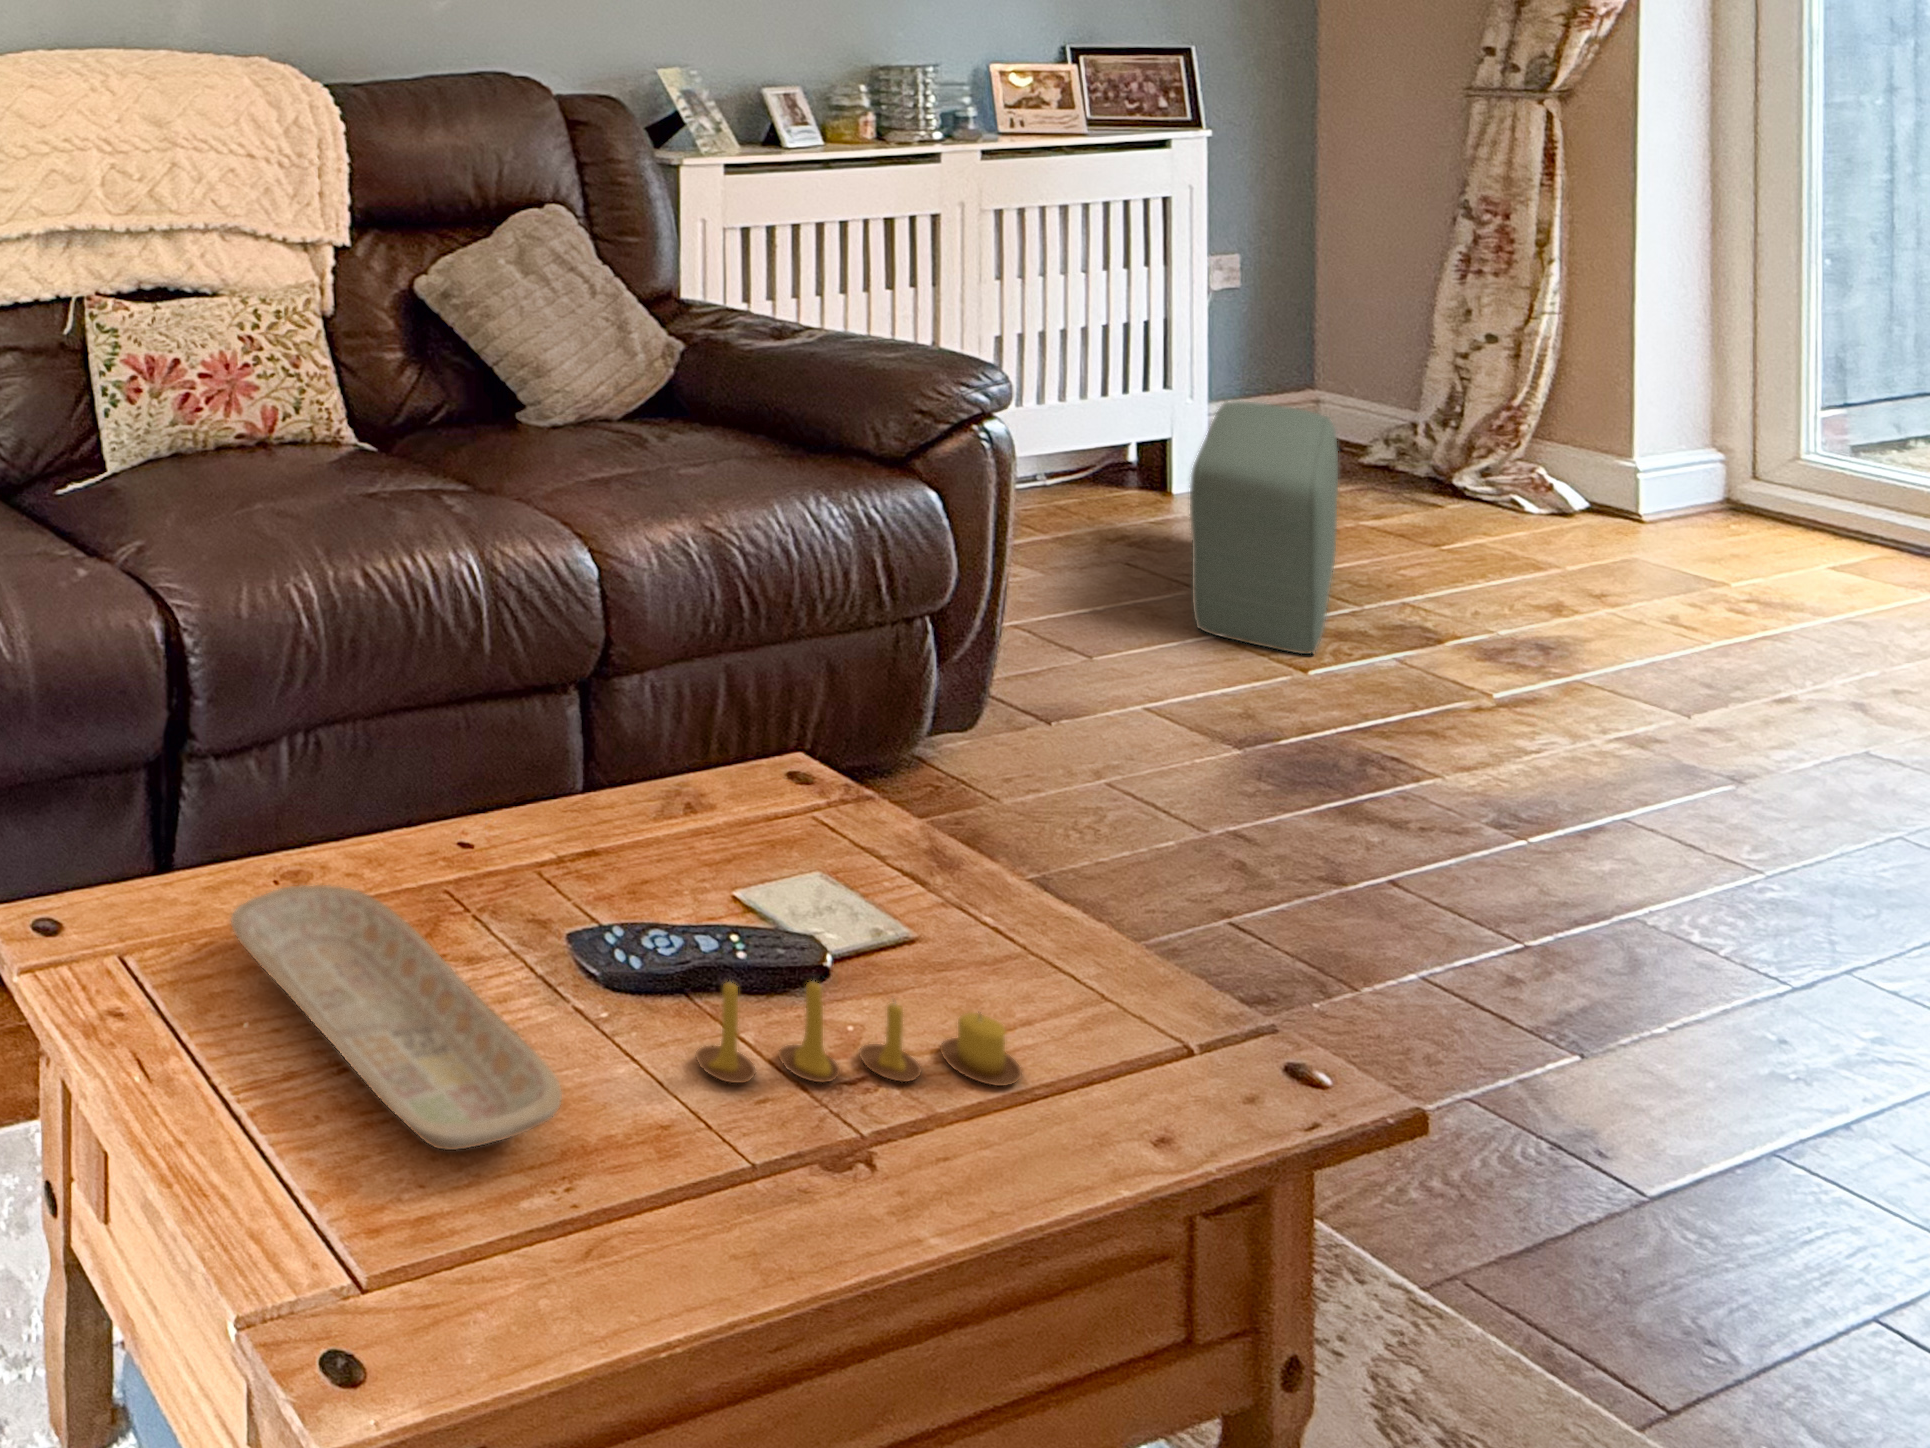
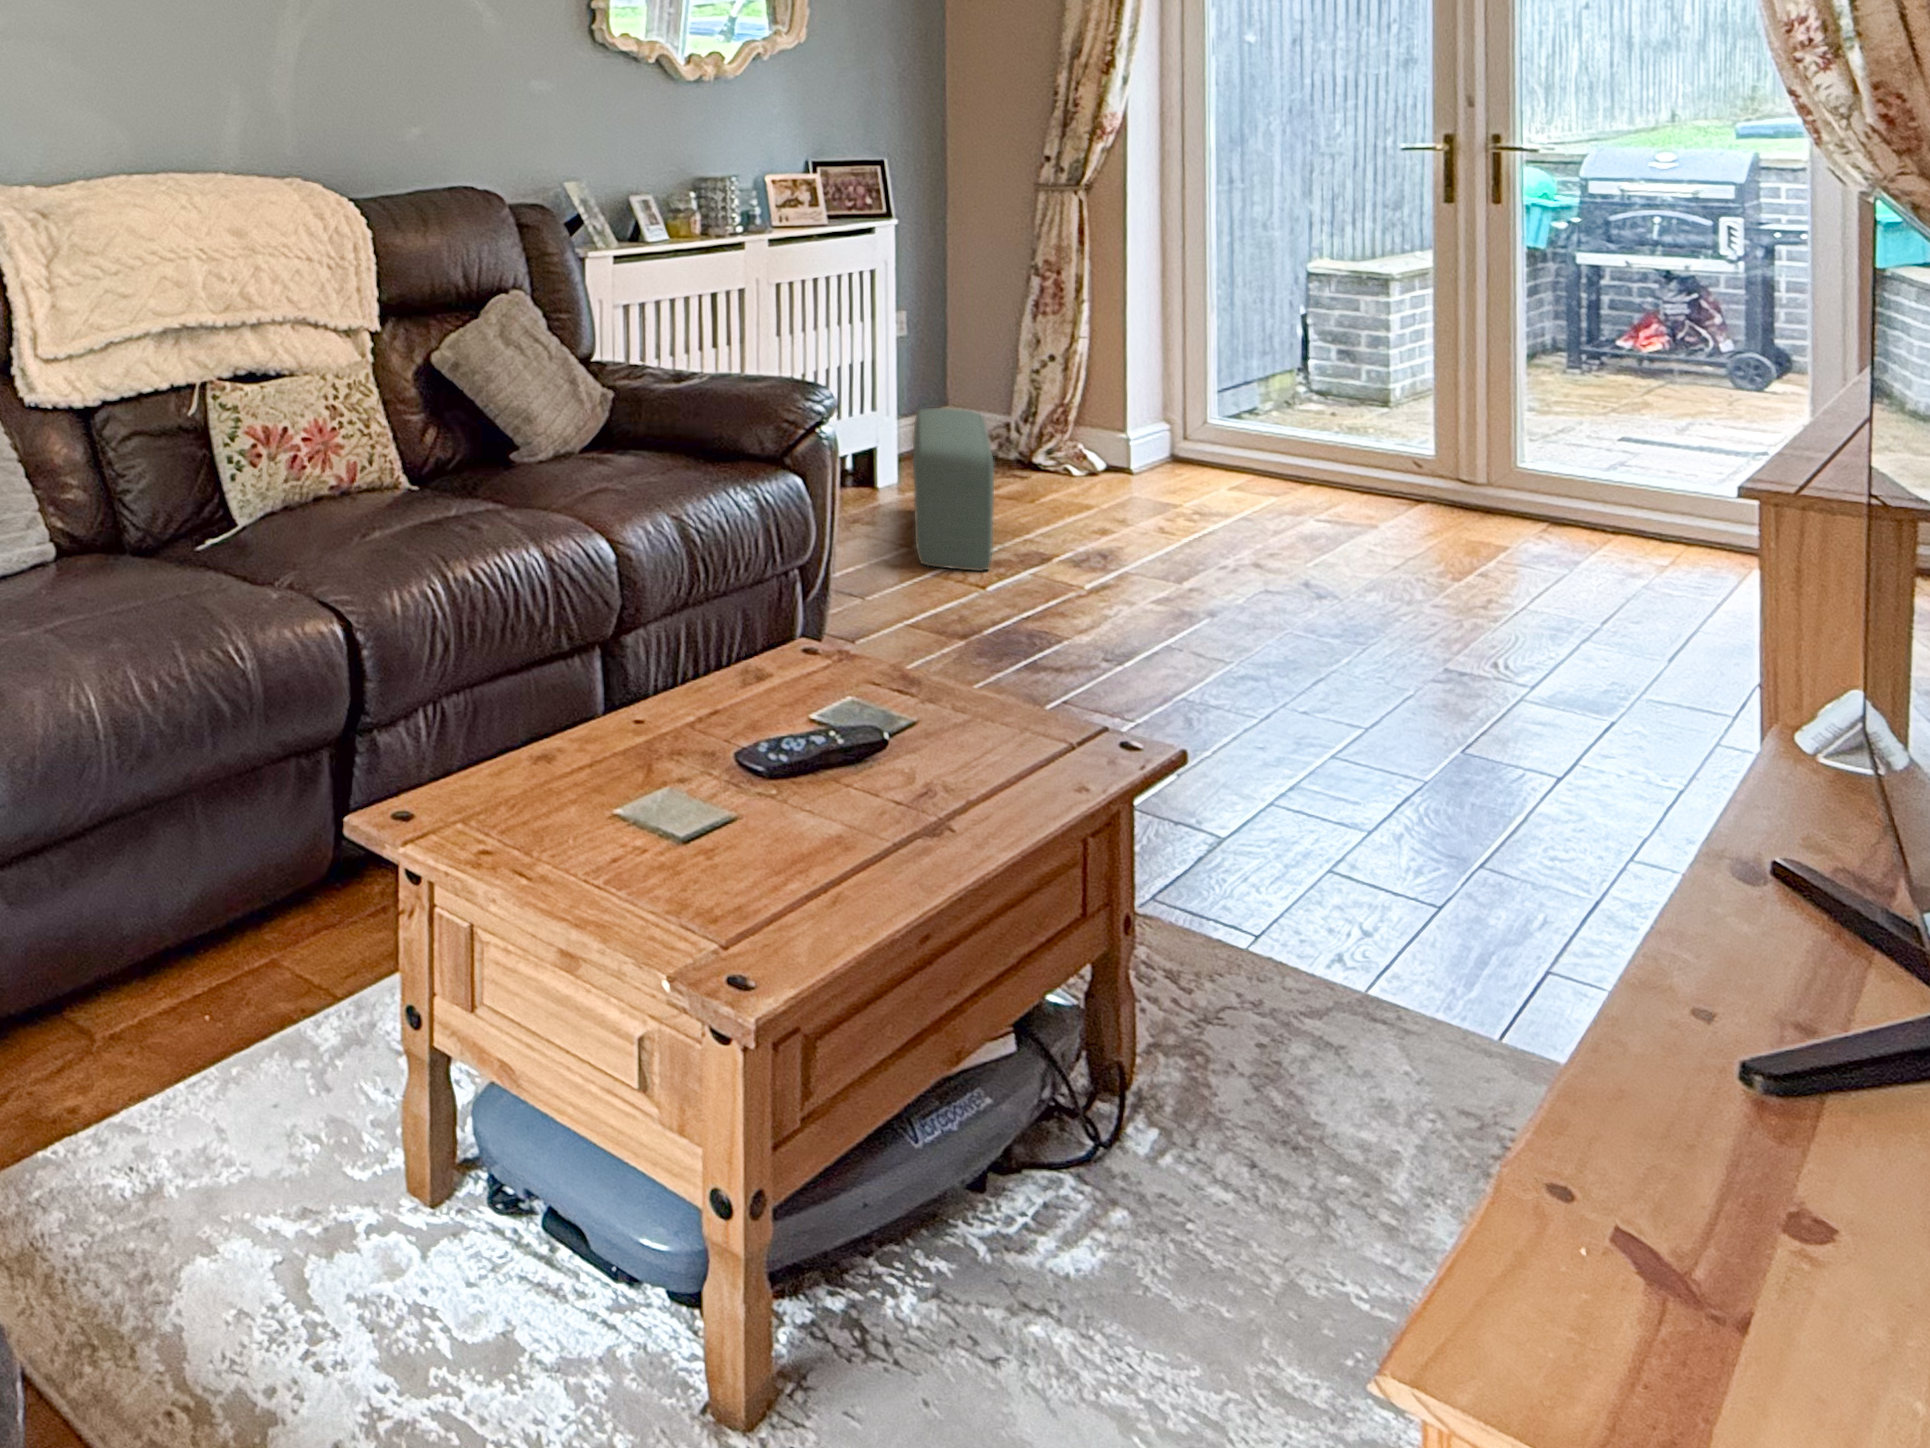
tray: present [231,885,562,1150] -> none [530,757,797,890]
candle: present [696,981,1022,1086] -> none [844,742,1018,820]

